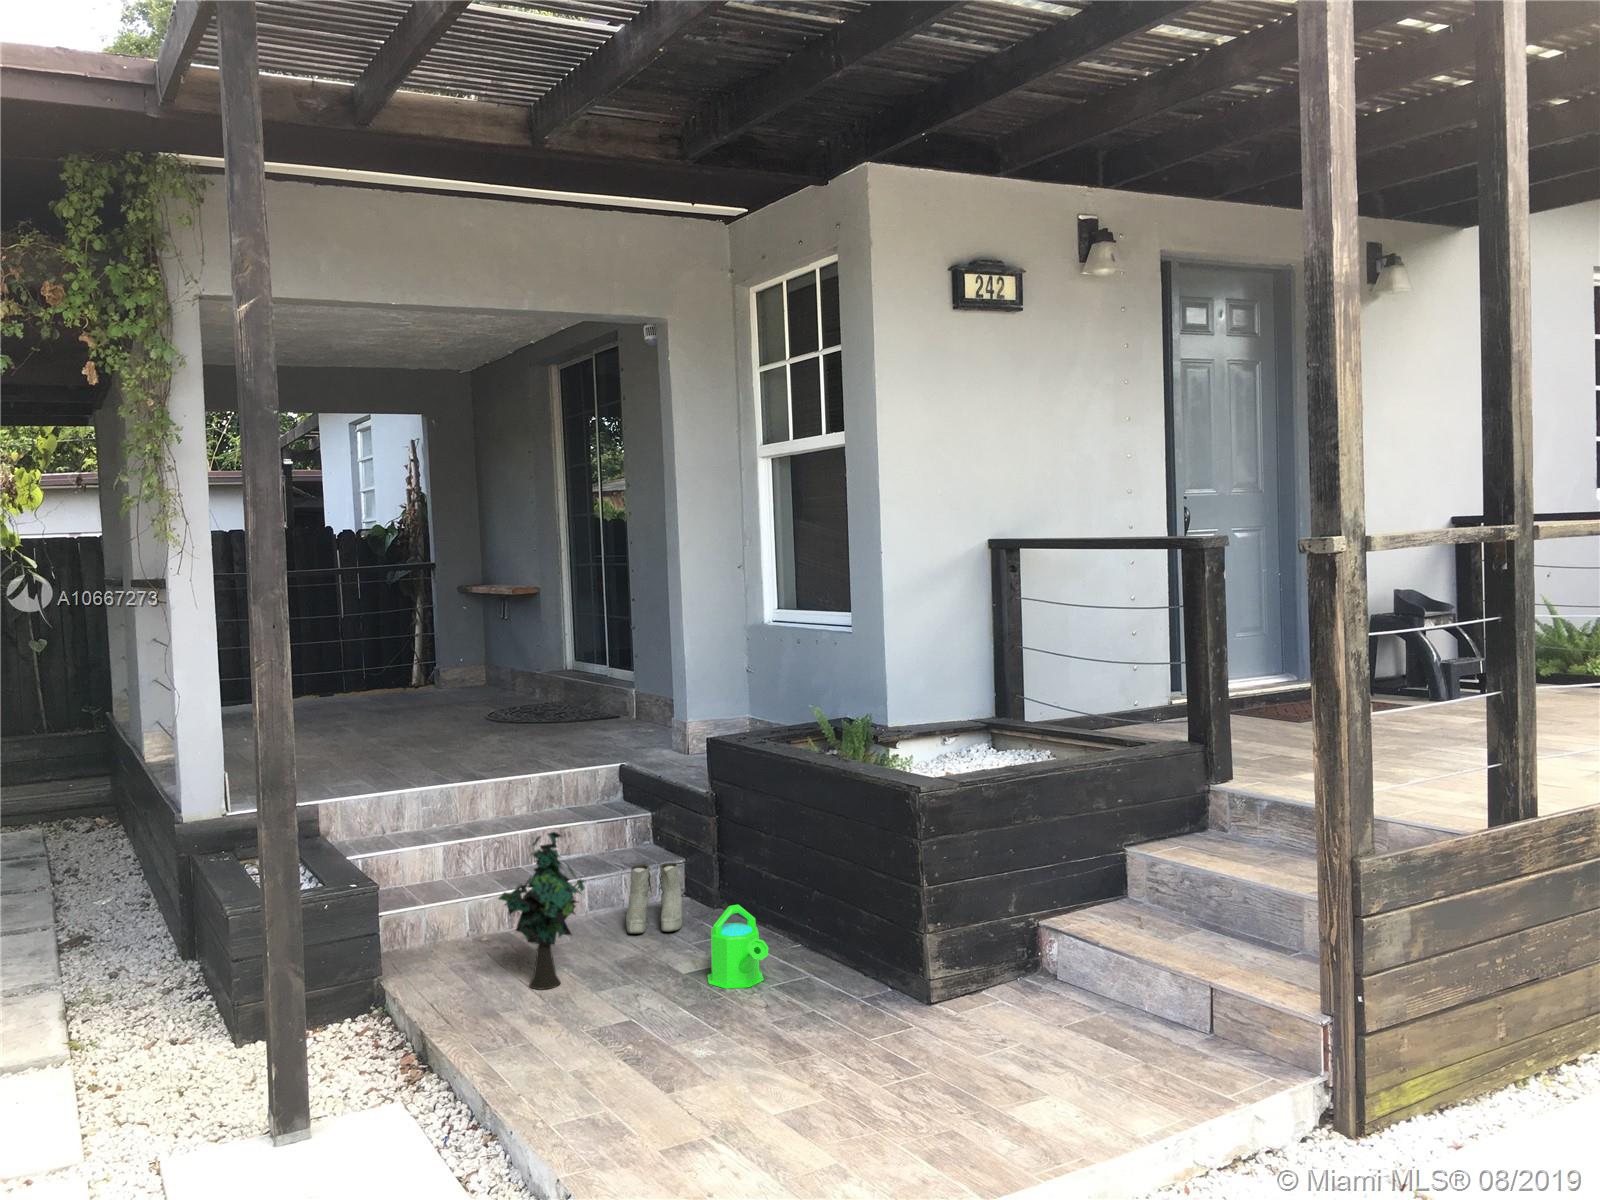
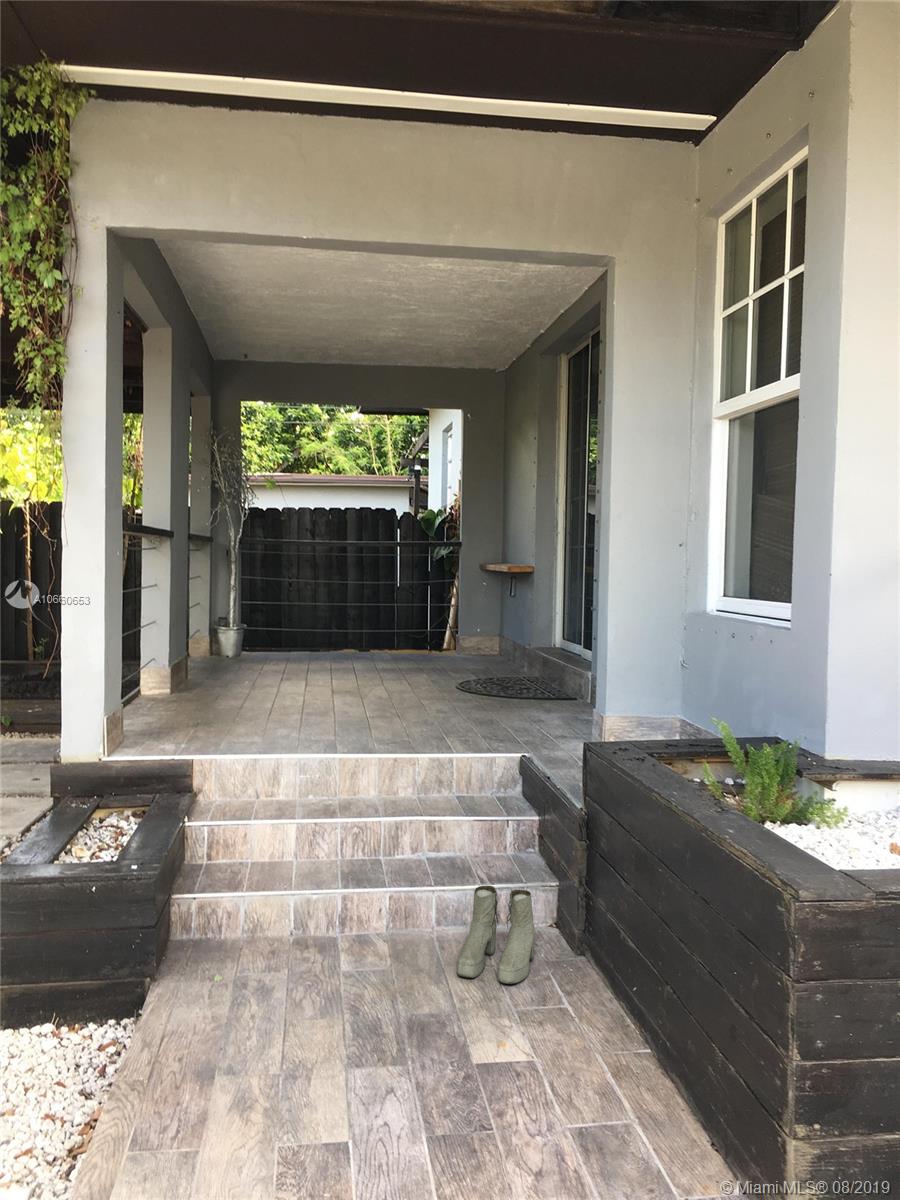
decorative plant: present [499,832,584,989] -> none [251,842,367,1054]
watering can: present [707,904,768,989] -> none [507,995,594,1133]

